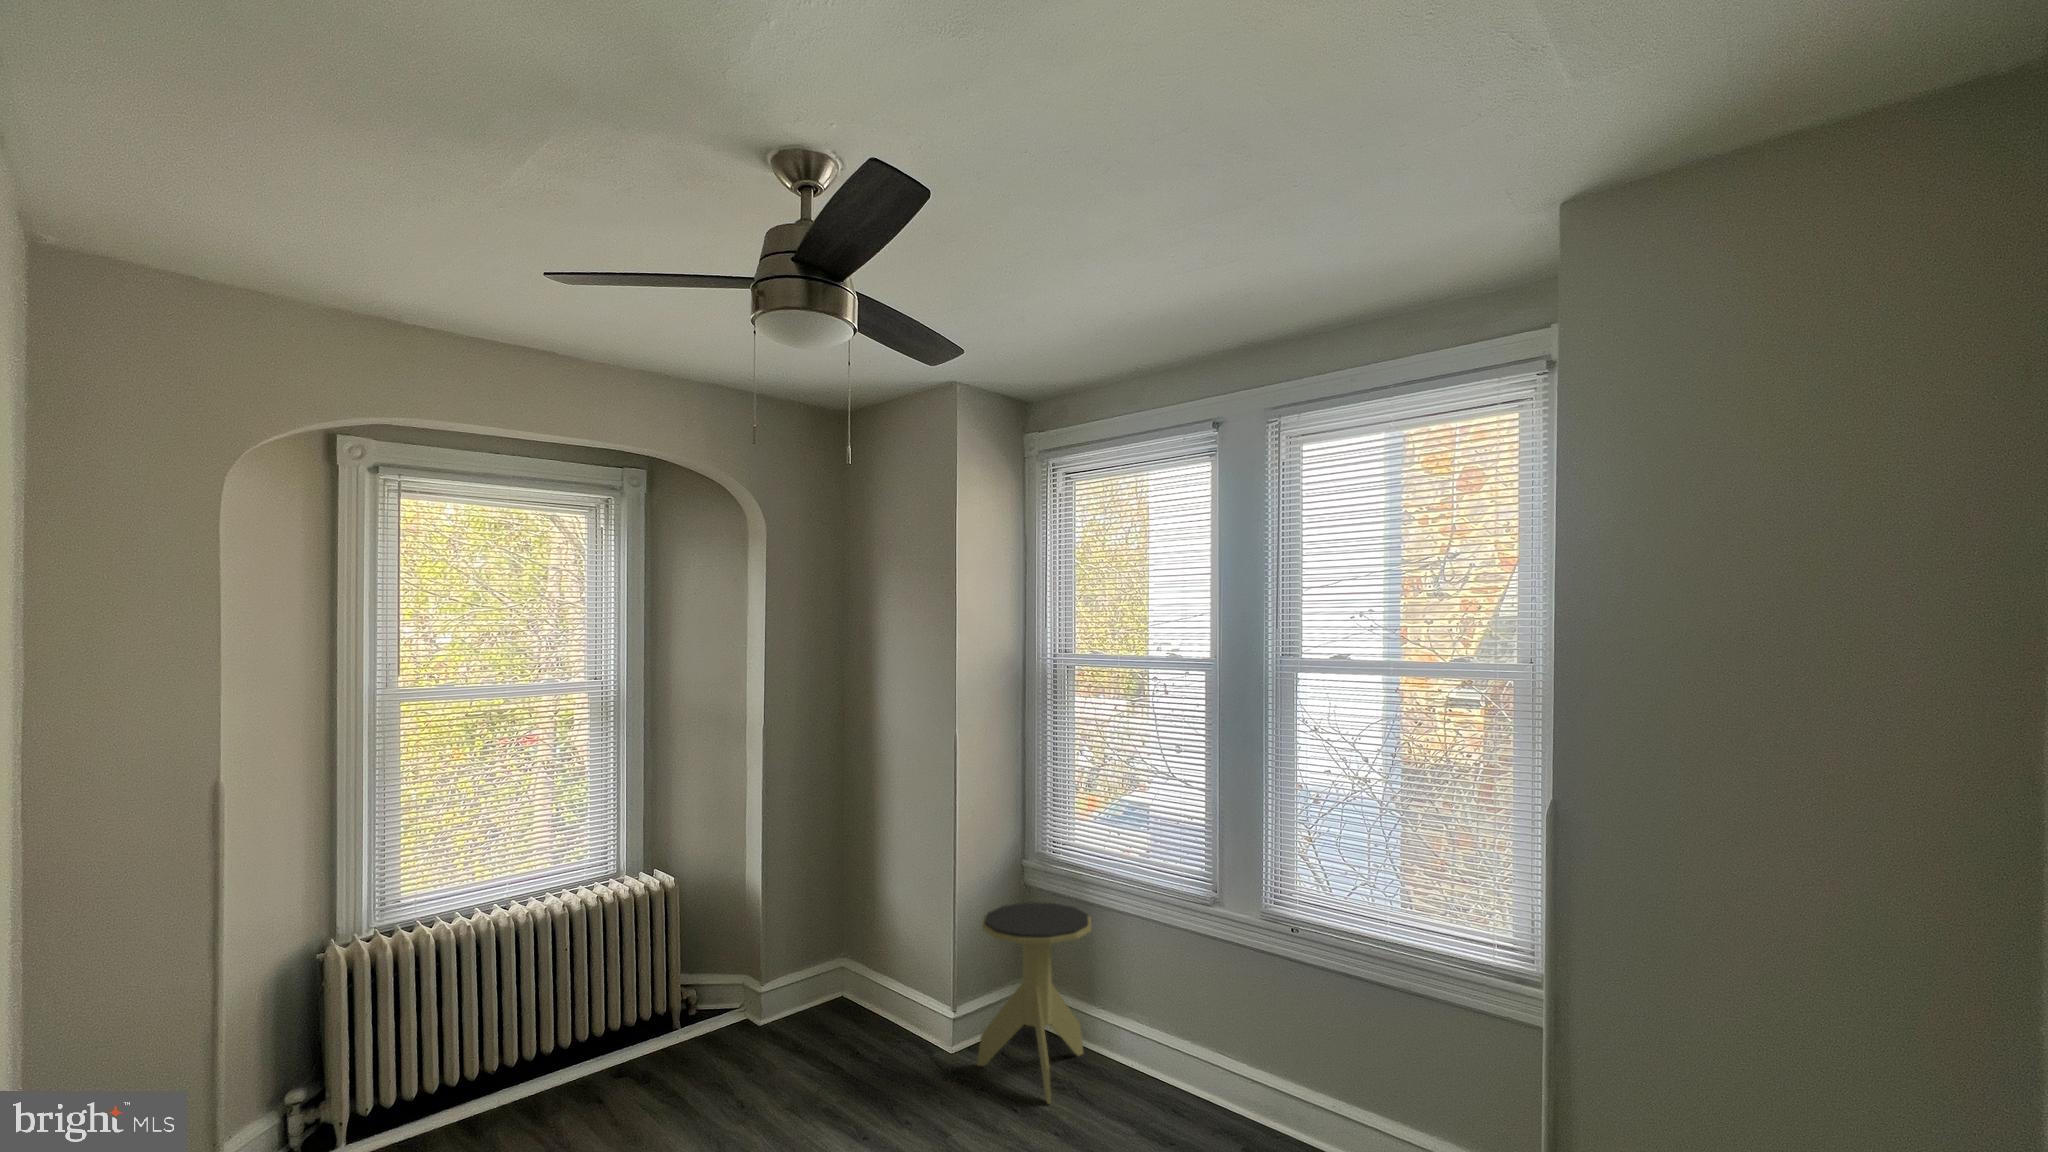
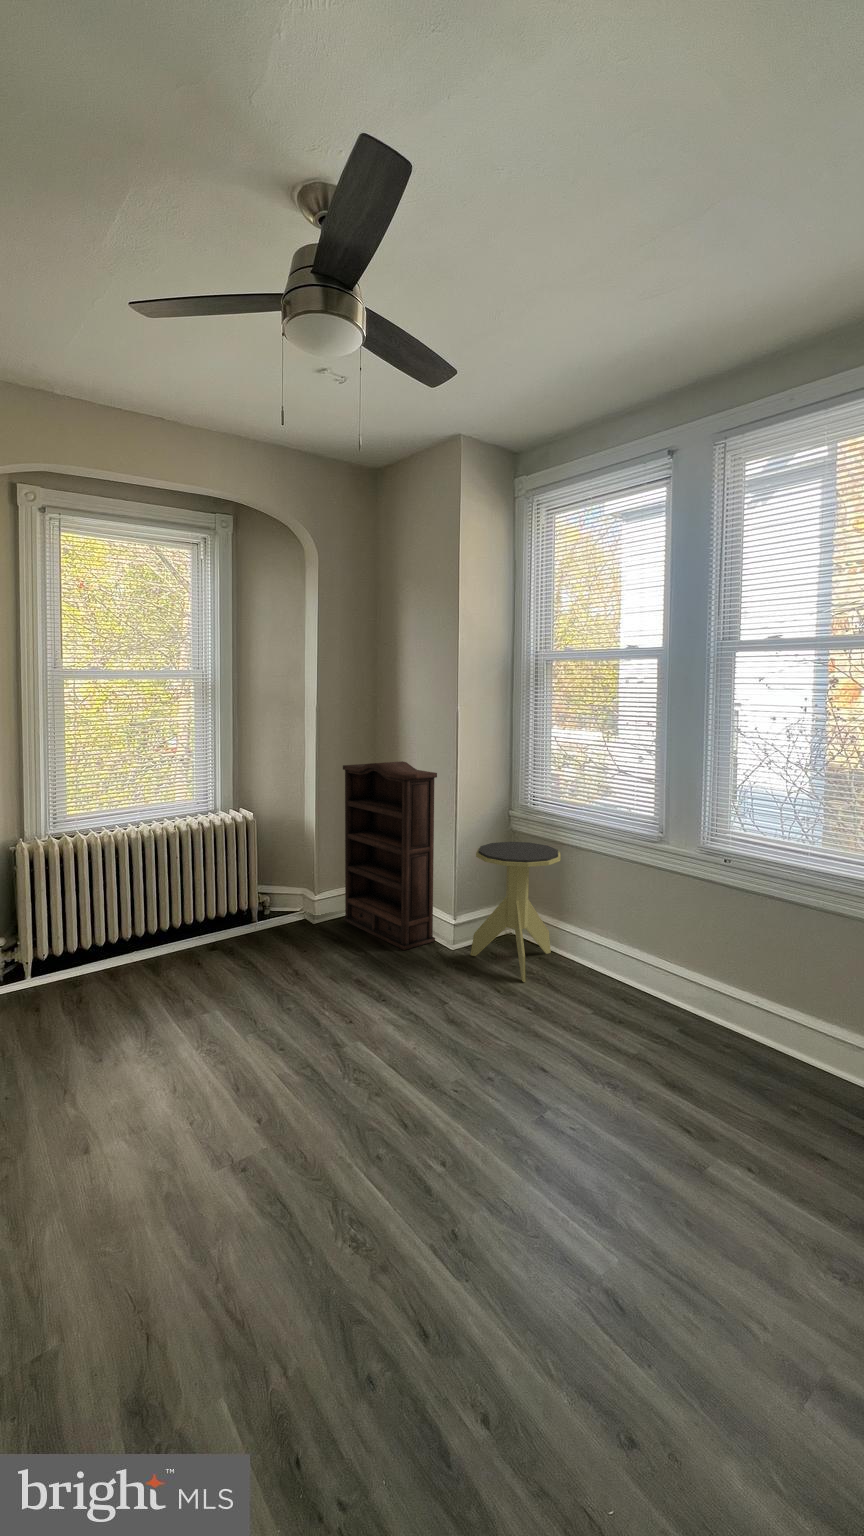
bookshelf: none [799,795,928,1064] -> present [343,761,437,950]

